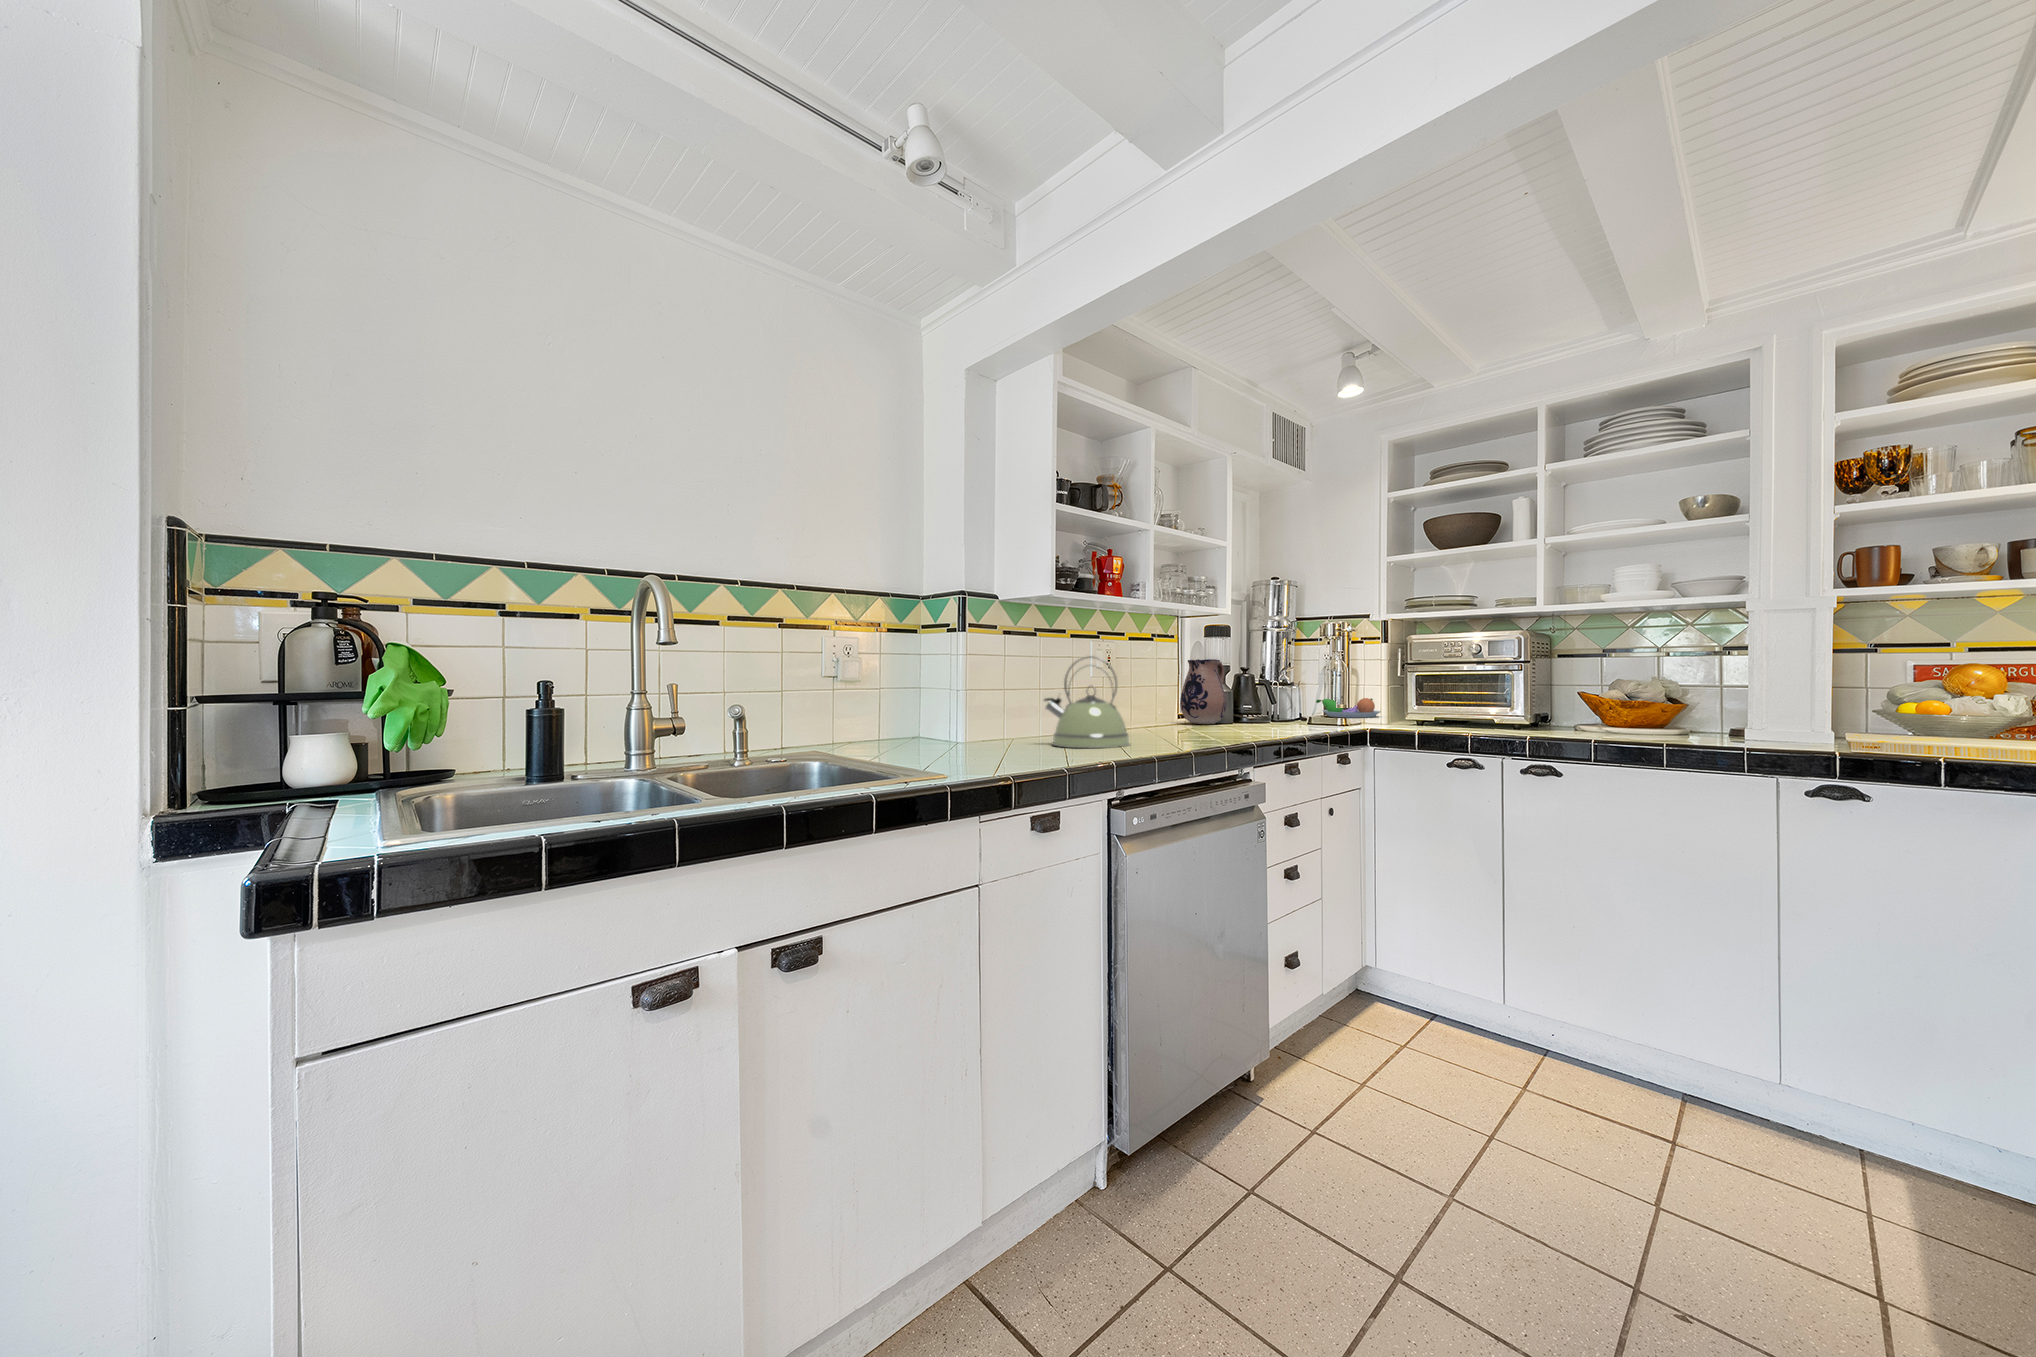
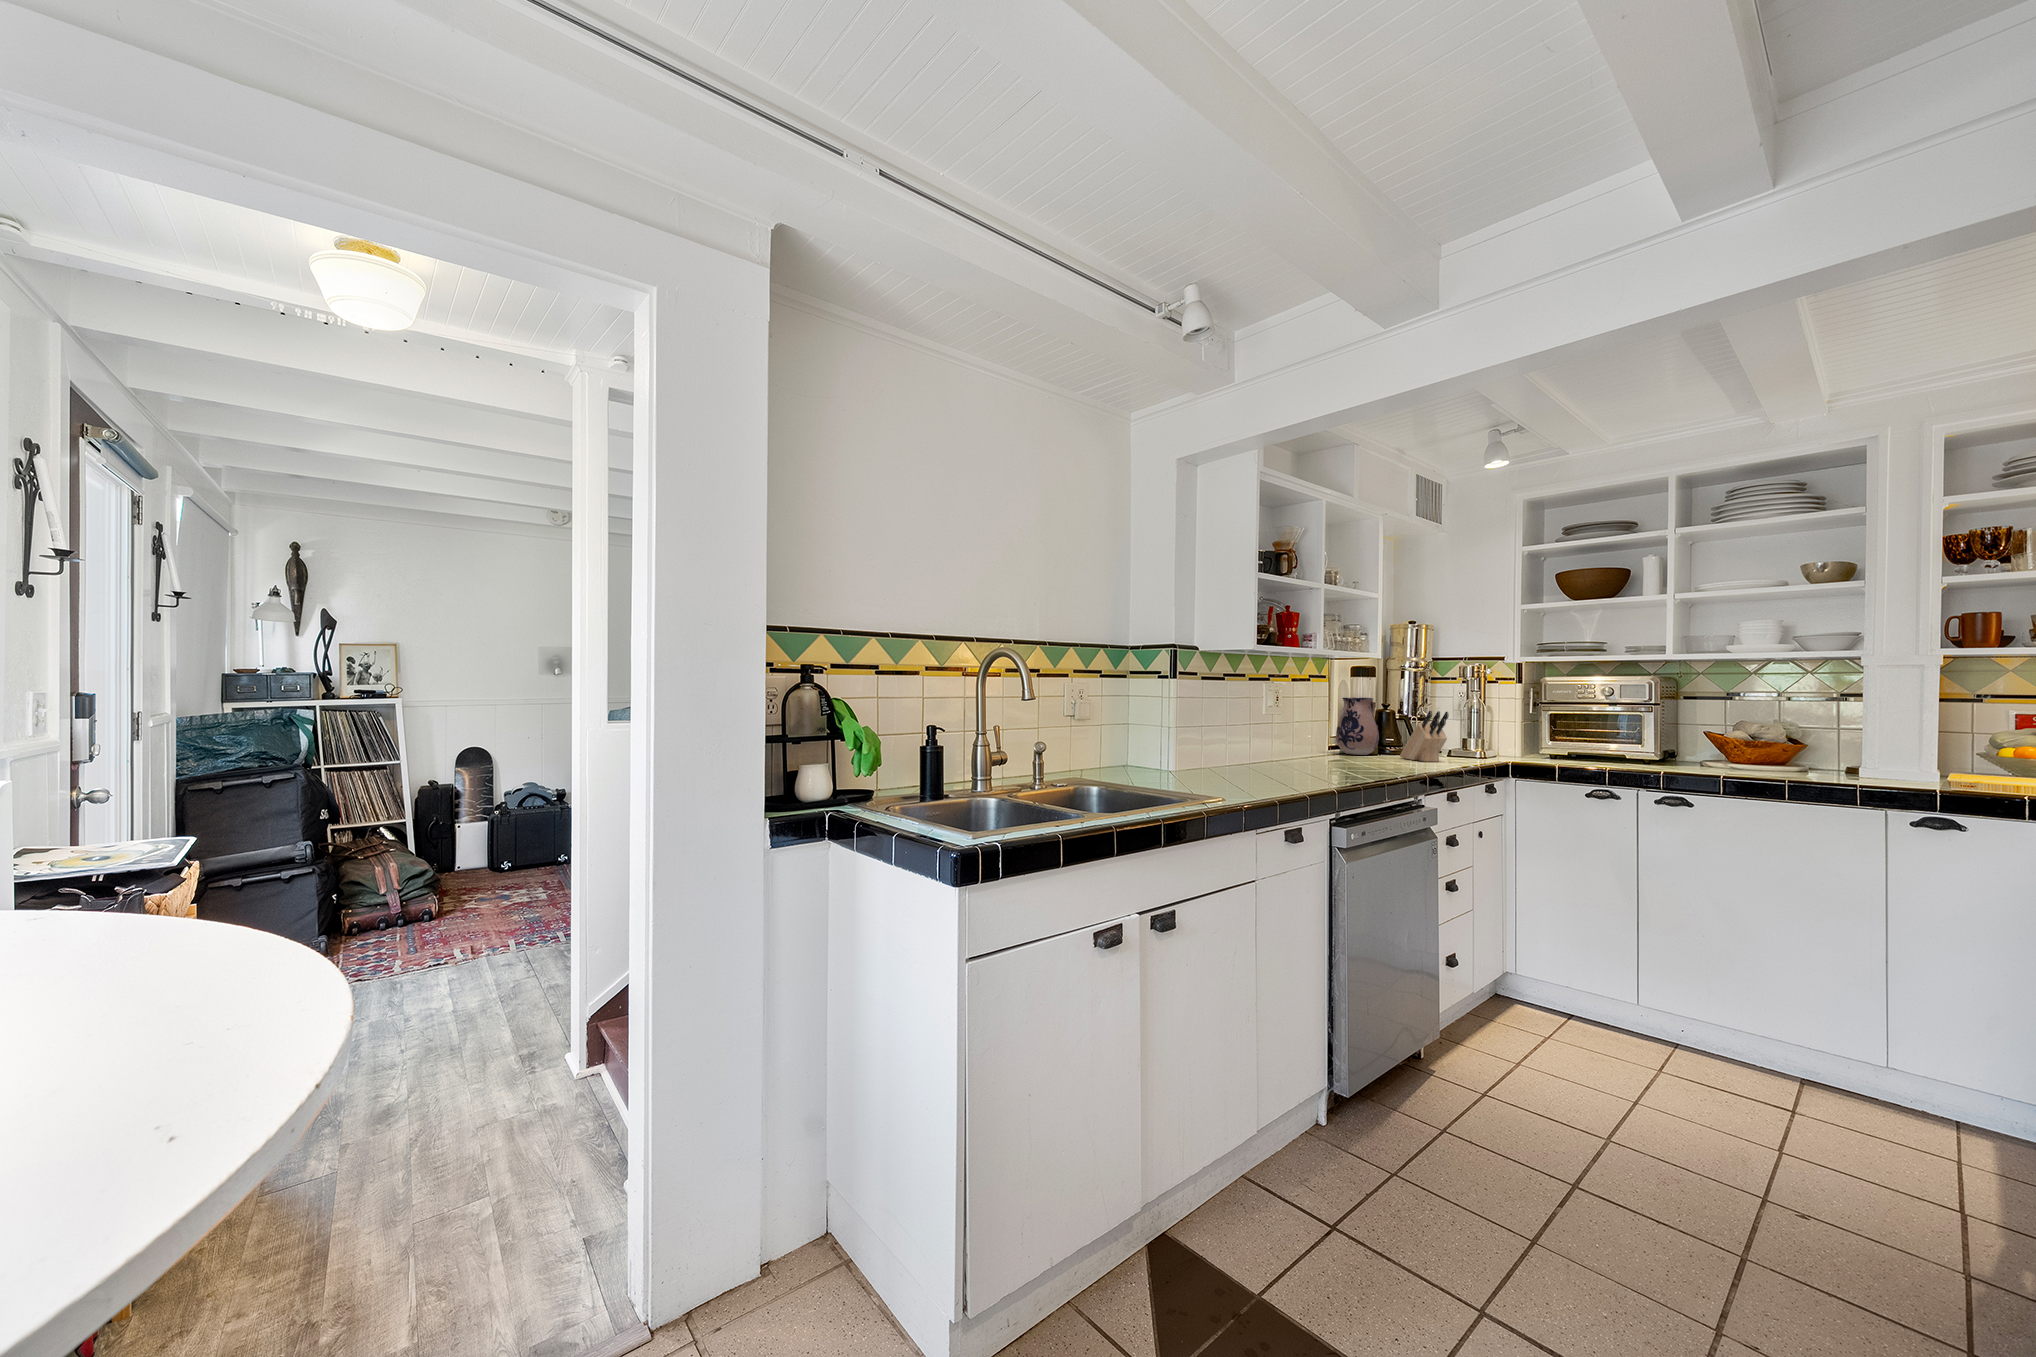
kettle: present [1044,656,1130,748] -> none [1248,702,1324,778]
knife block: none [1245,670,1292,729] -> present [1400,711,1449,762]
fruit bowl: present [1316,698,1380,718] -> none [1454,728,1516,750]

